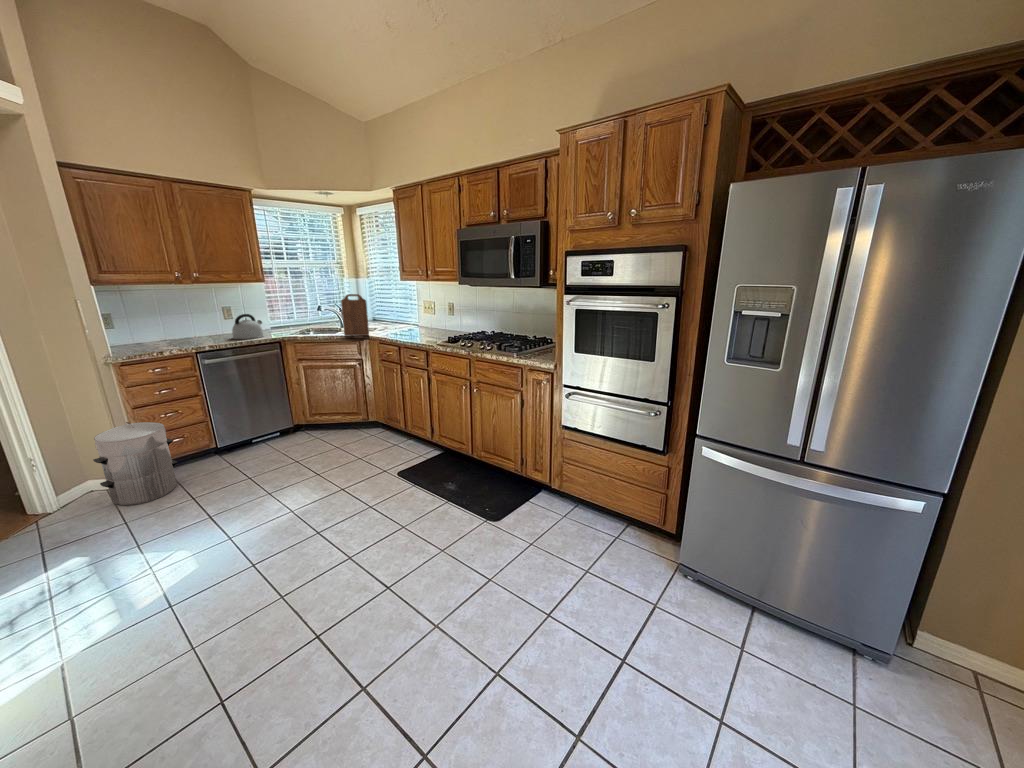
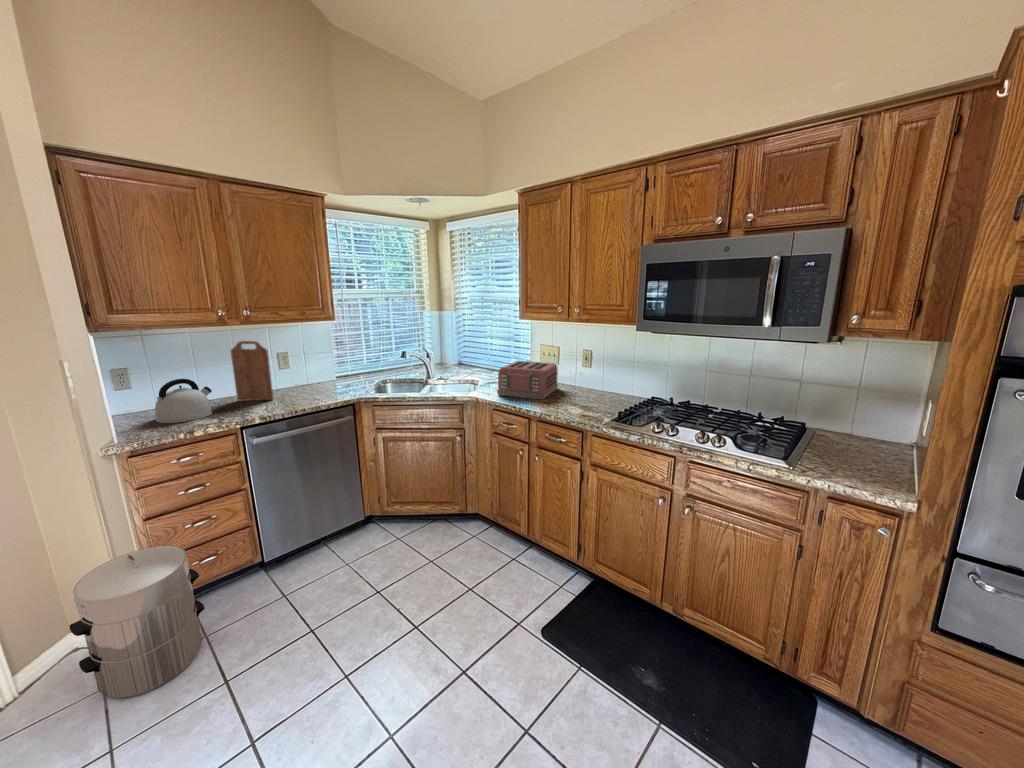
cutting board: present [341,294,369,336] -> present [231,341,273,400]
toaster: none [384,312,432,336] -> present [497,361,558,400]
kettle: present [232,314,264,339] -> present [155,379,212,423]

